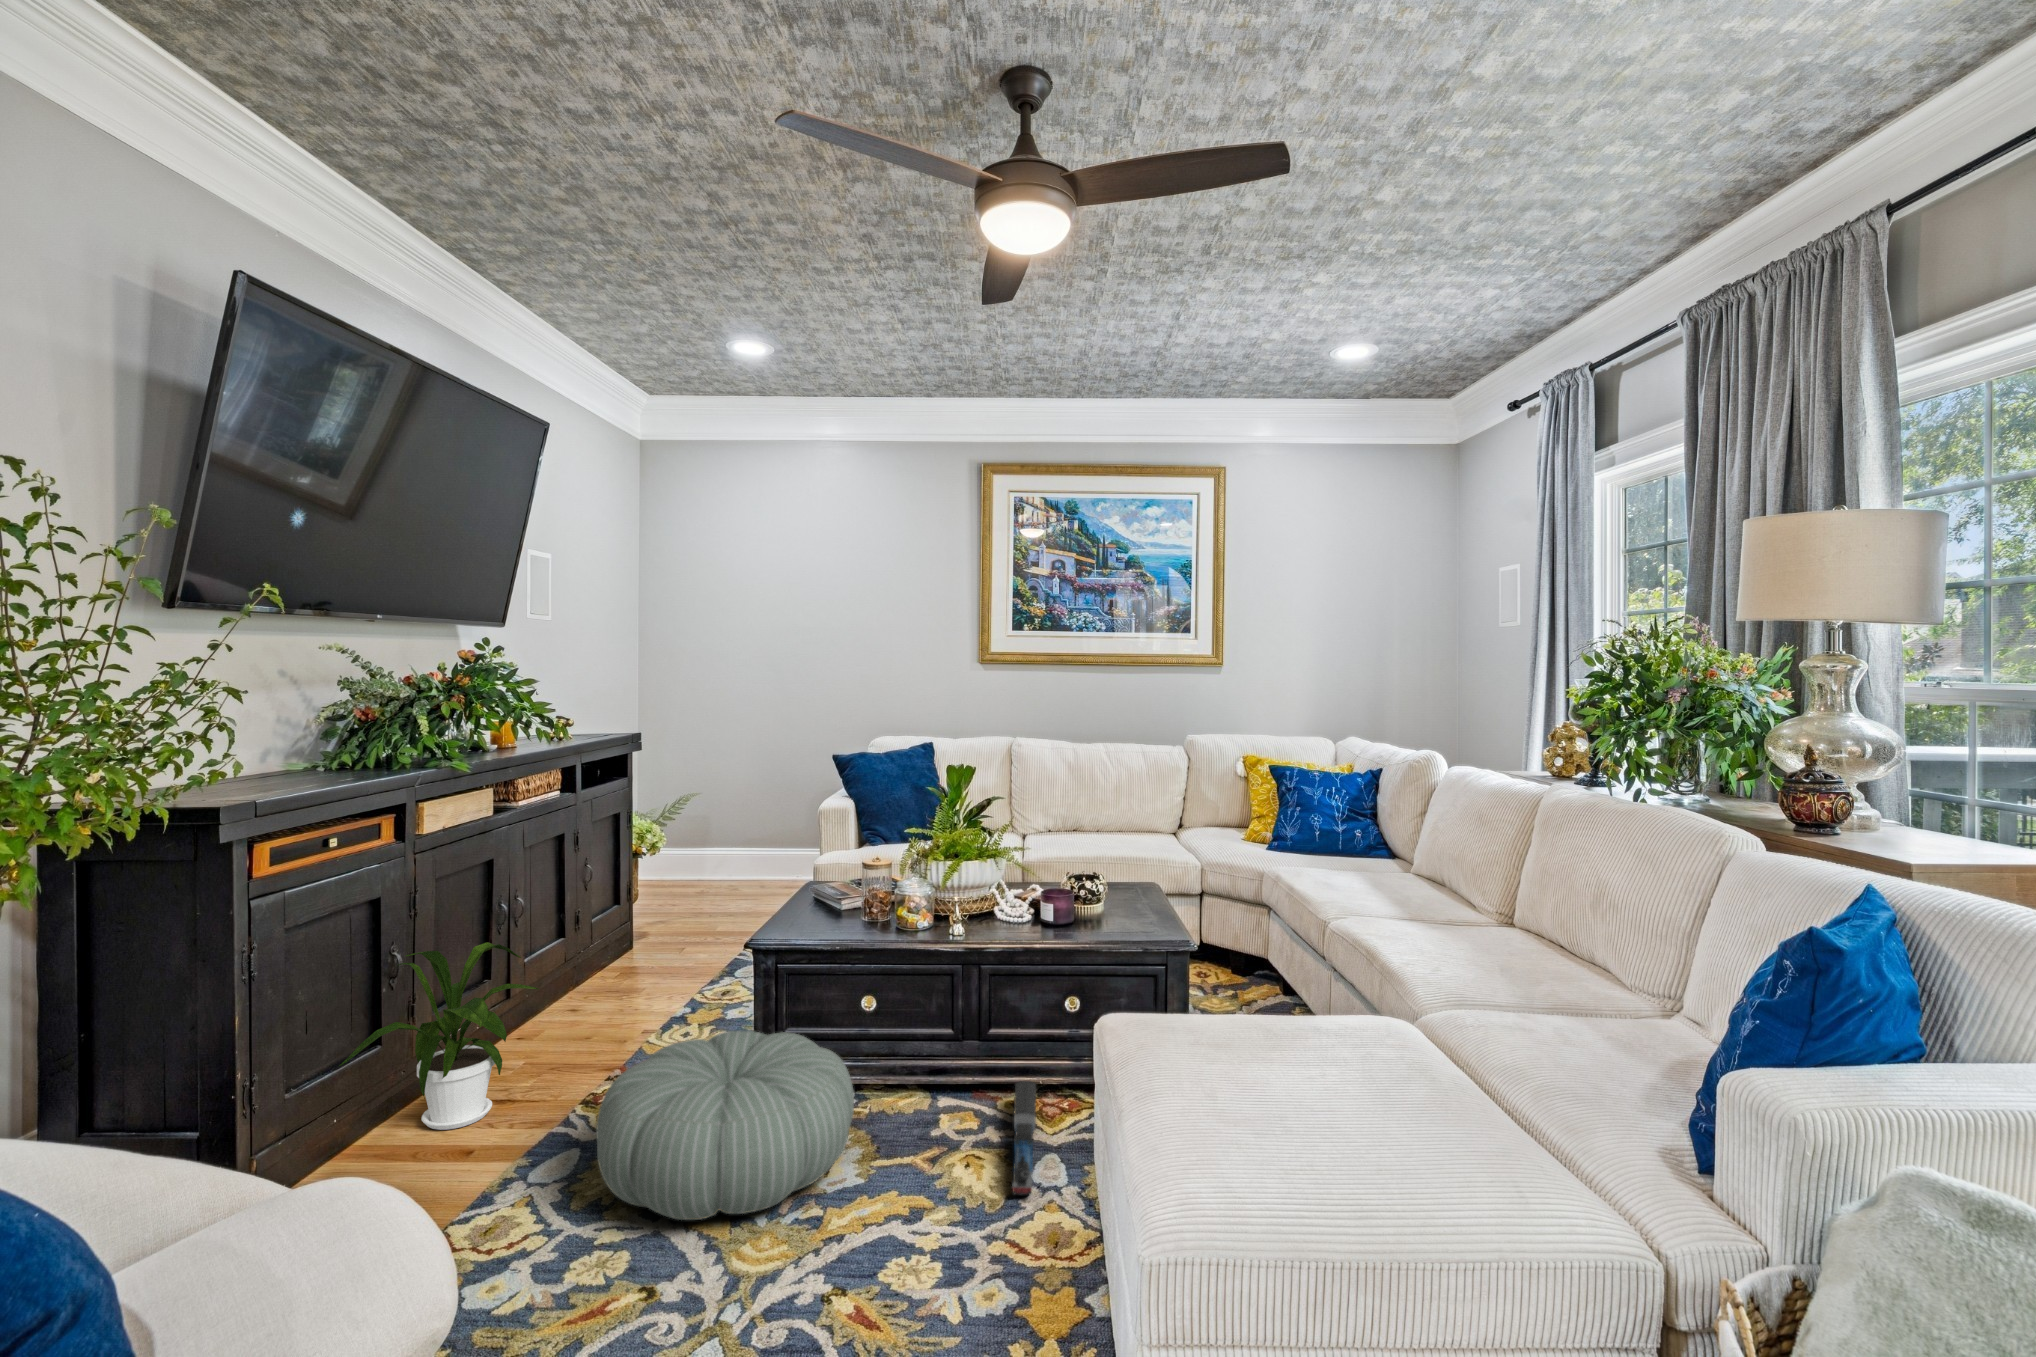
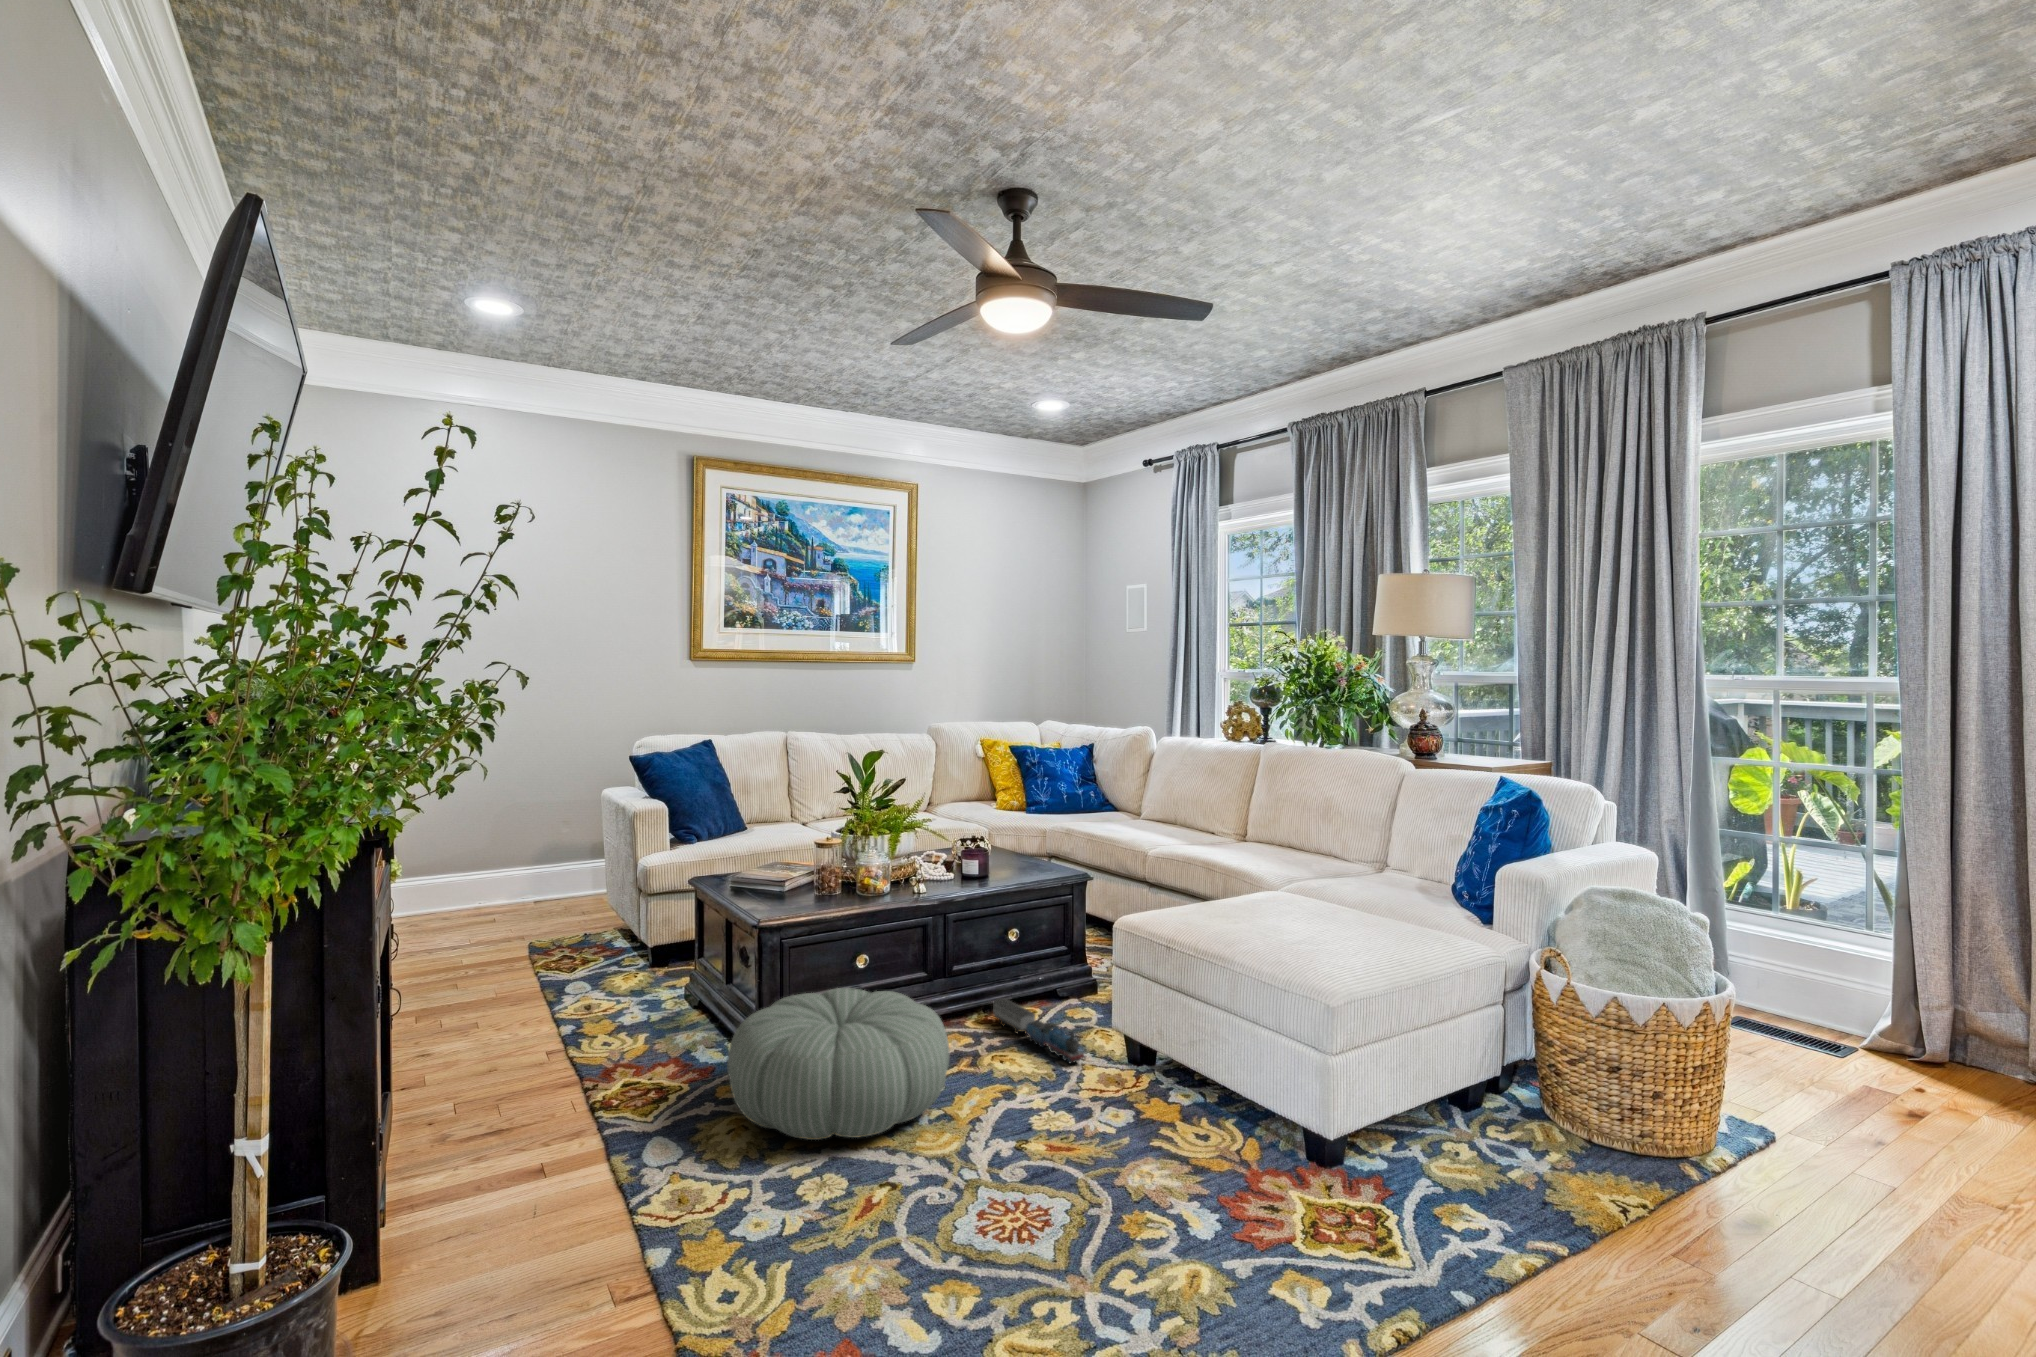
house plant: present [339,942,538,1130] -> none [407,956,596,1158]

